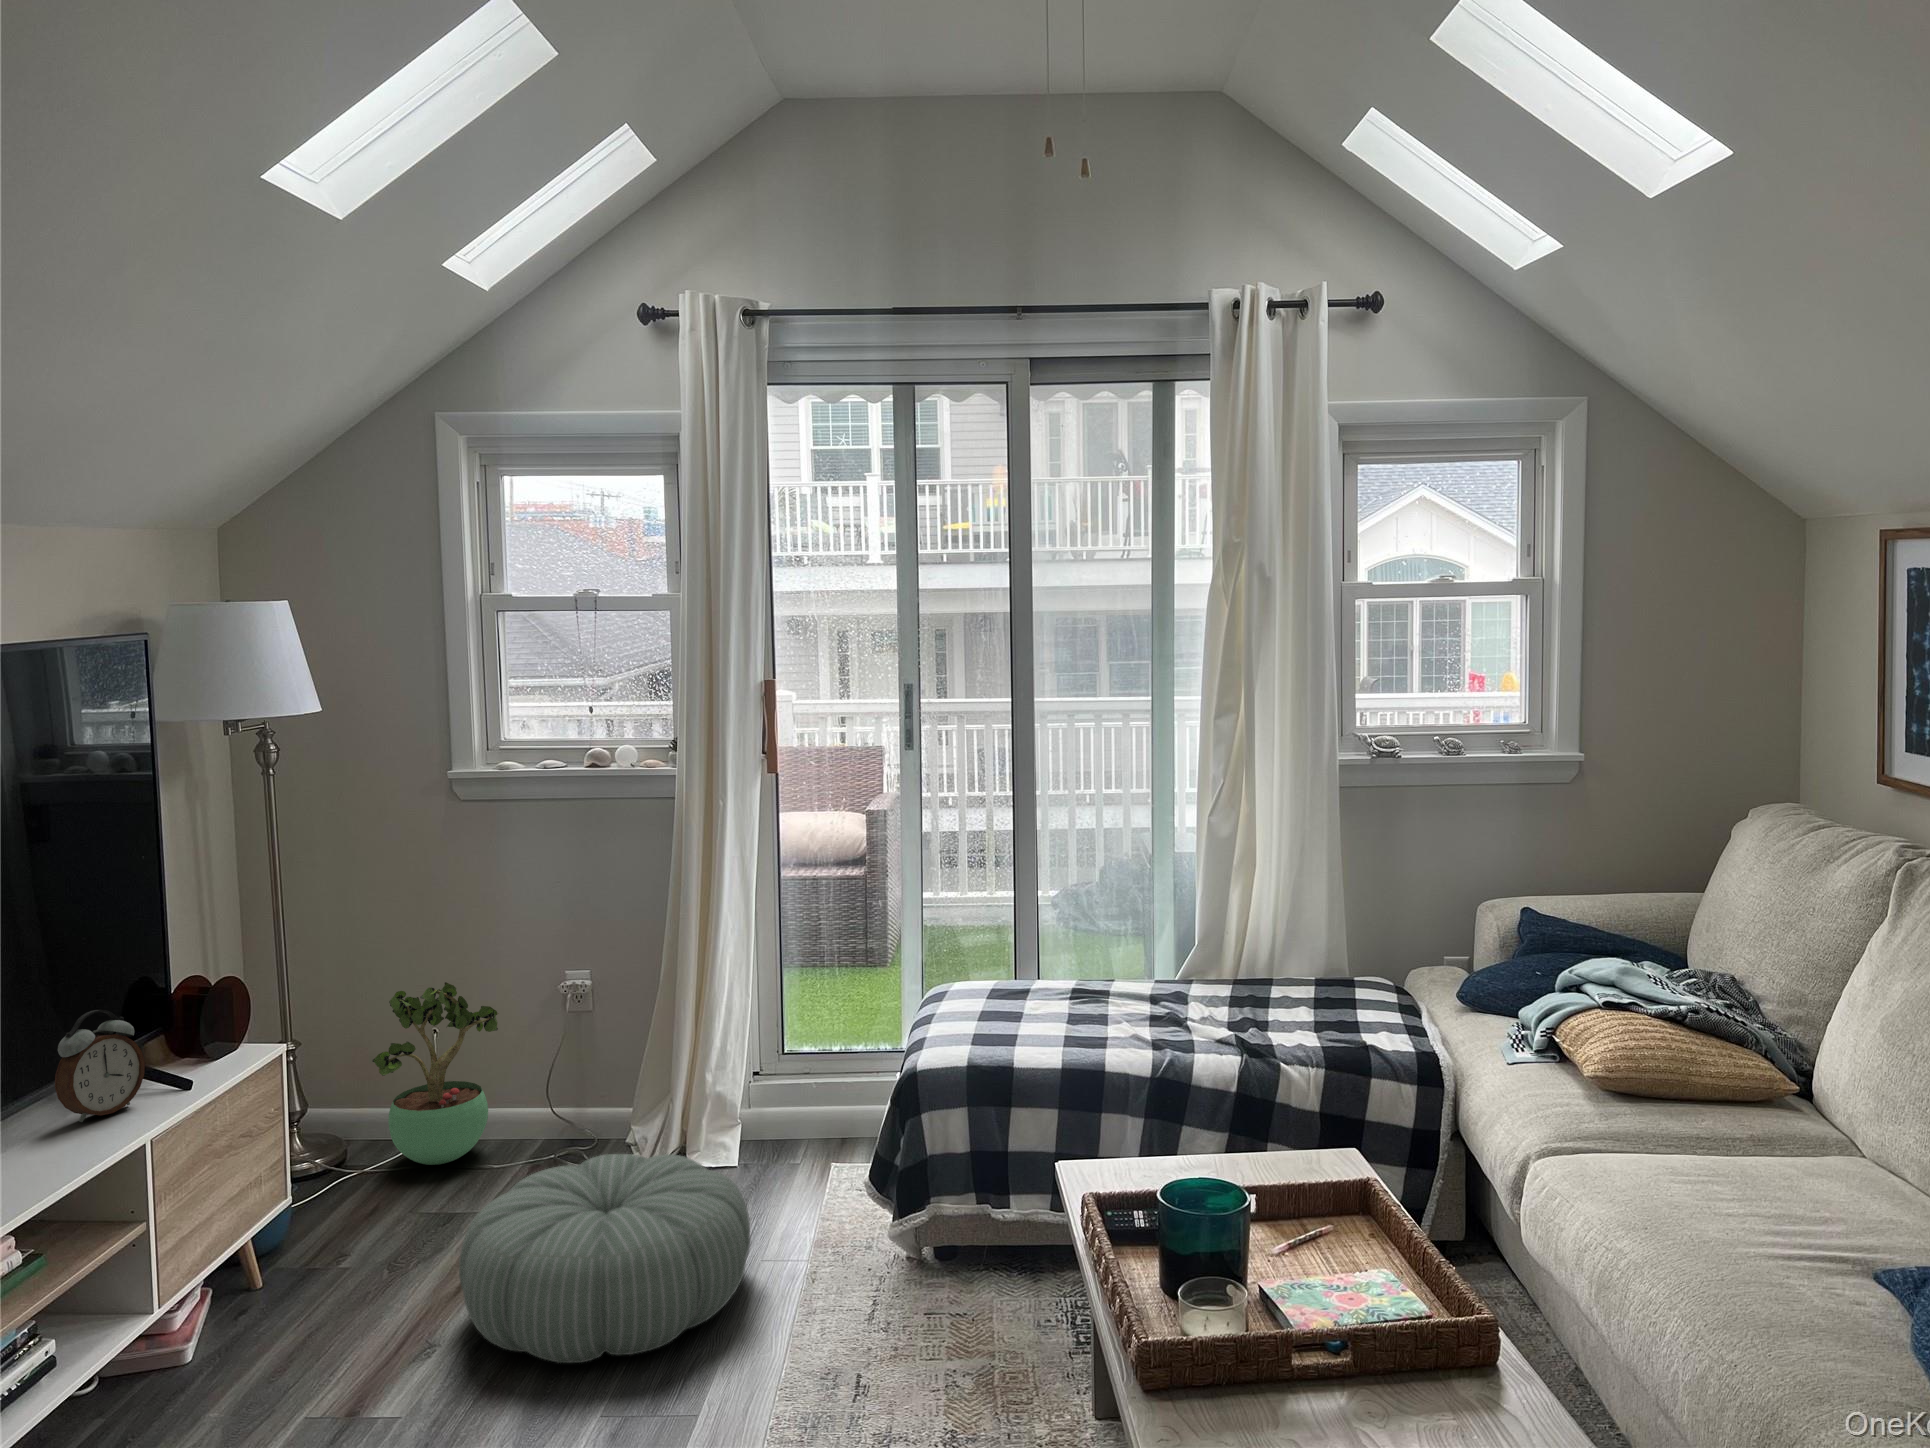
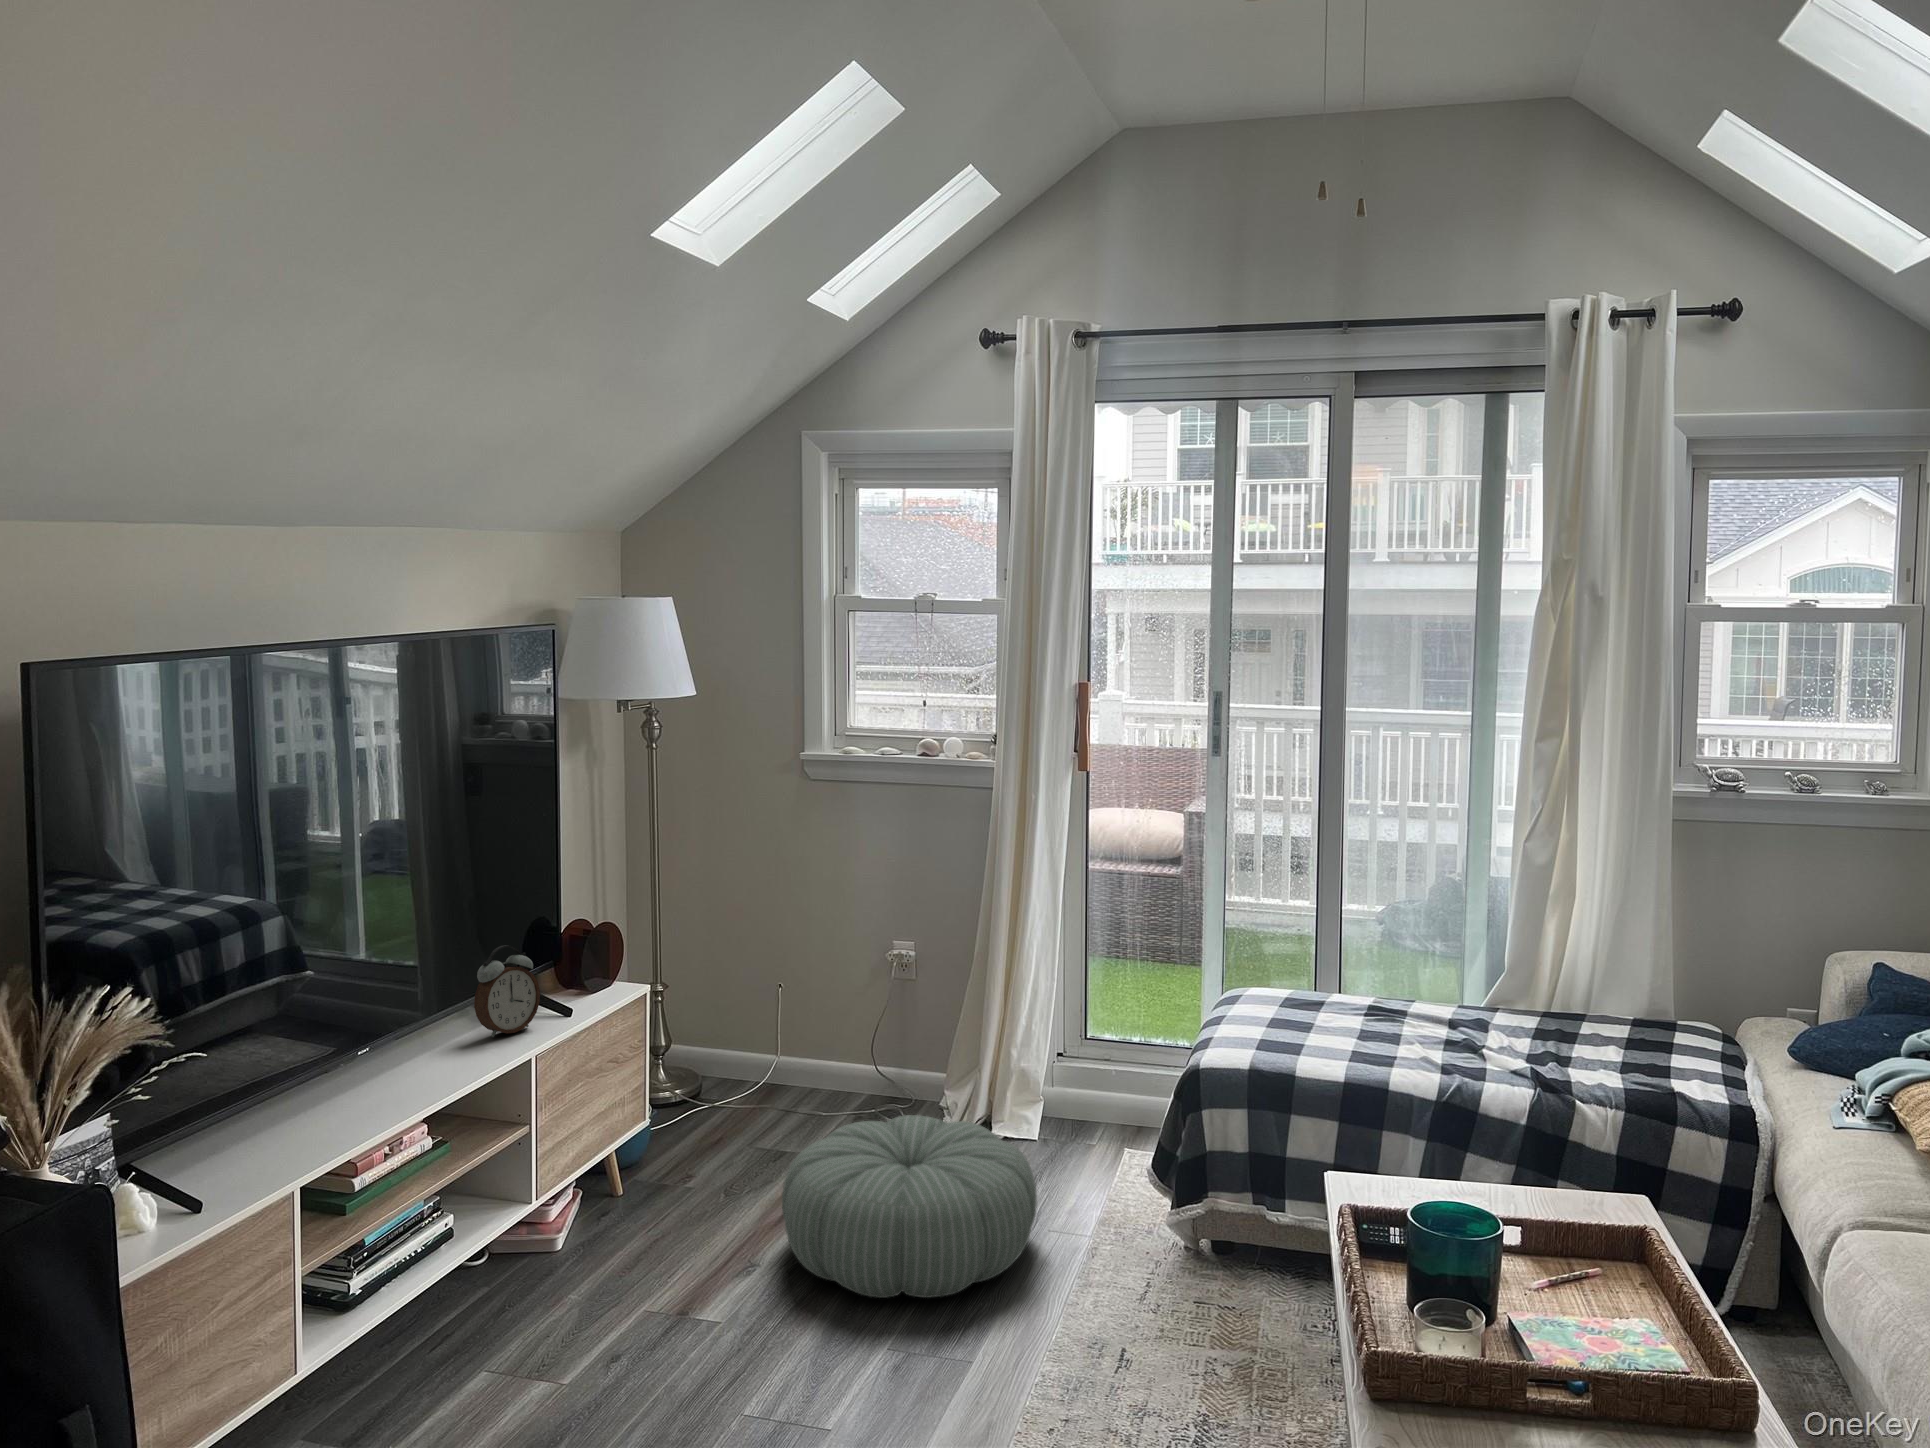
potted plant: present [373,982,499,1165] -> none [716,943,824,1107]

